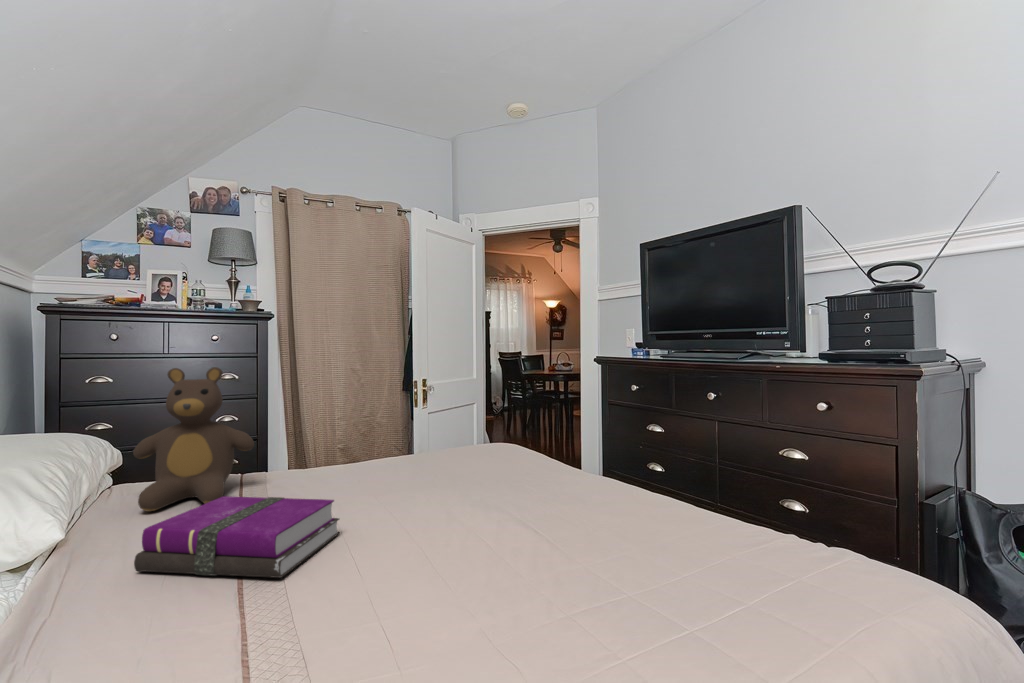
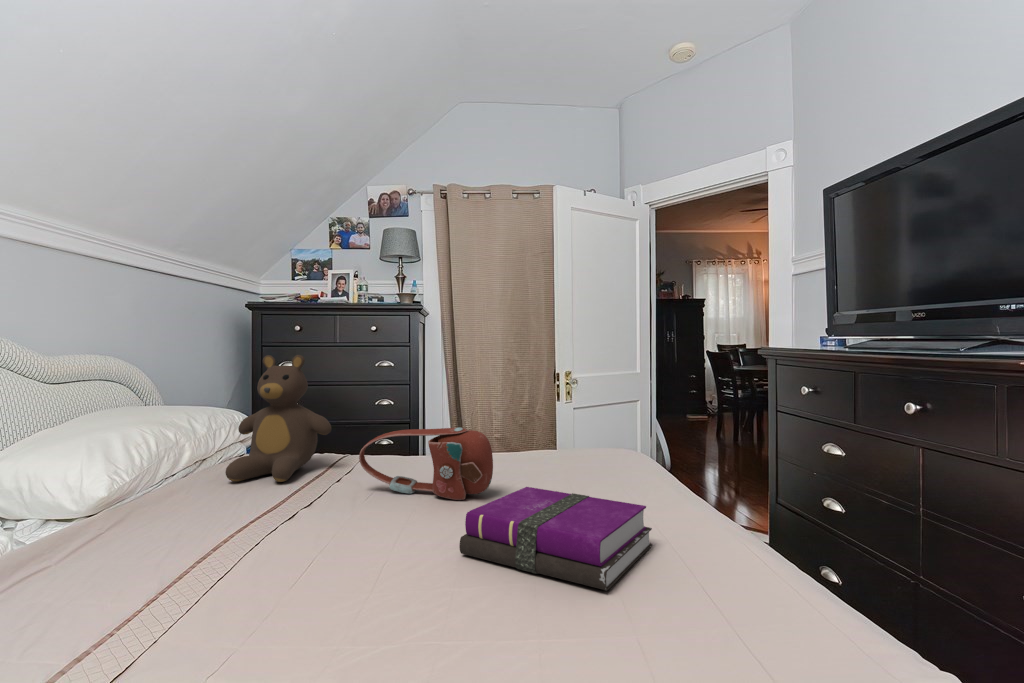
handbag: none [318,431,452,498] -> present [359,427,493,500]
notebook: present [134,496,340,578] -> present [459,487,652,590]

